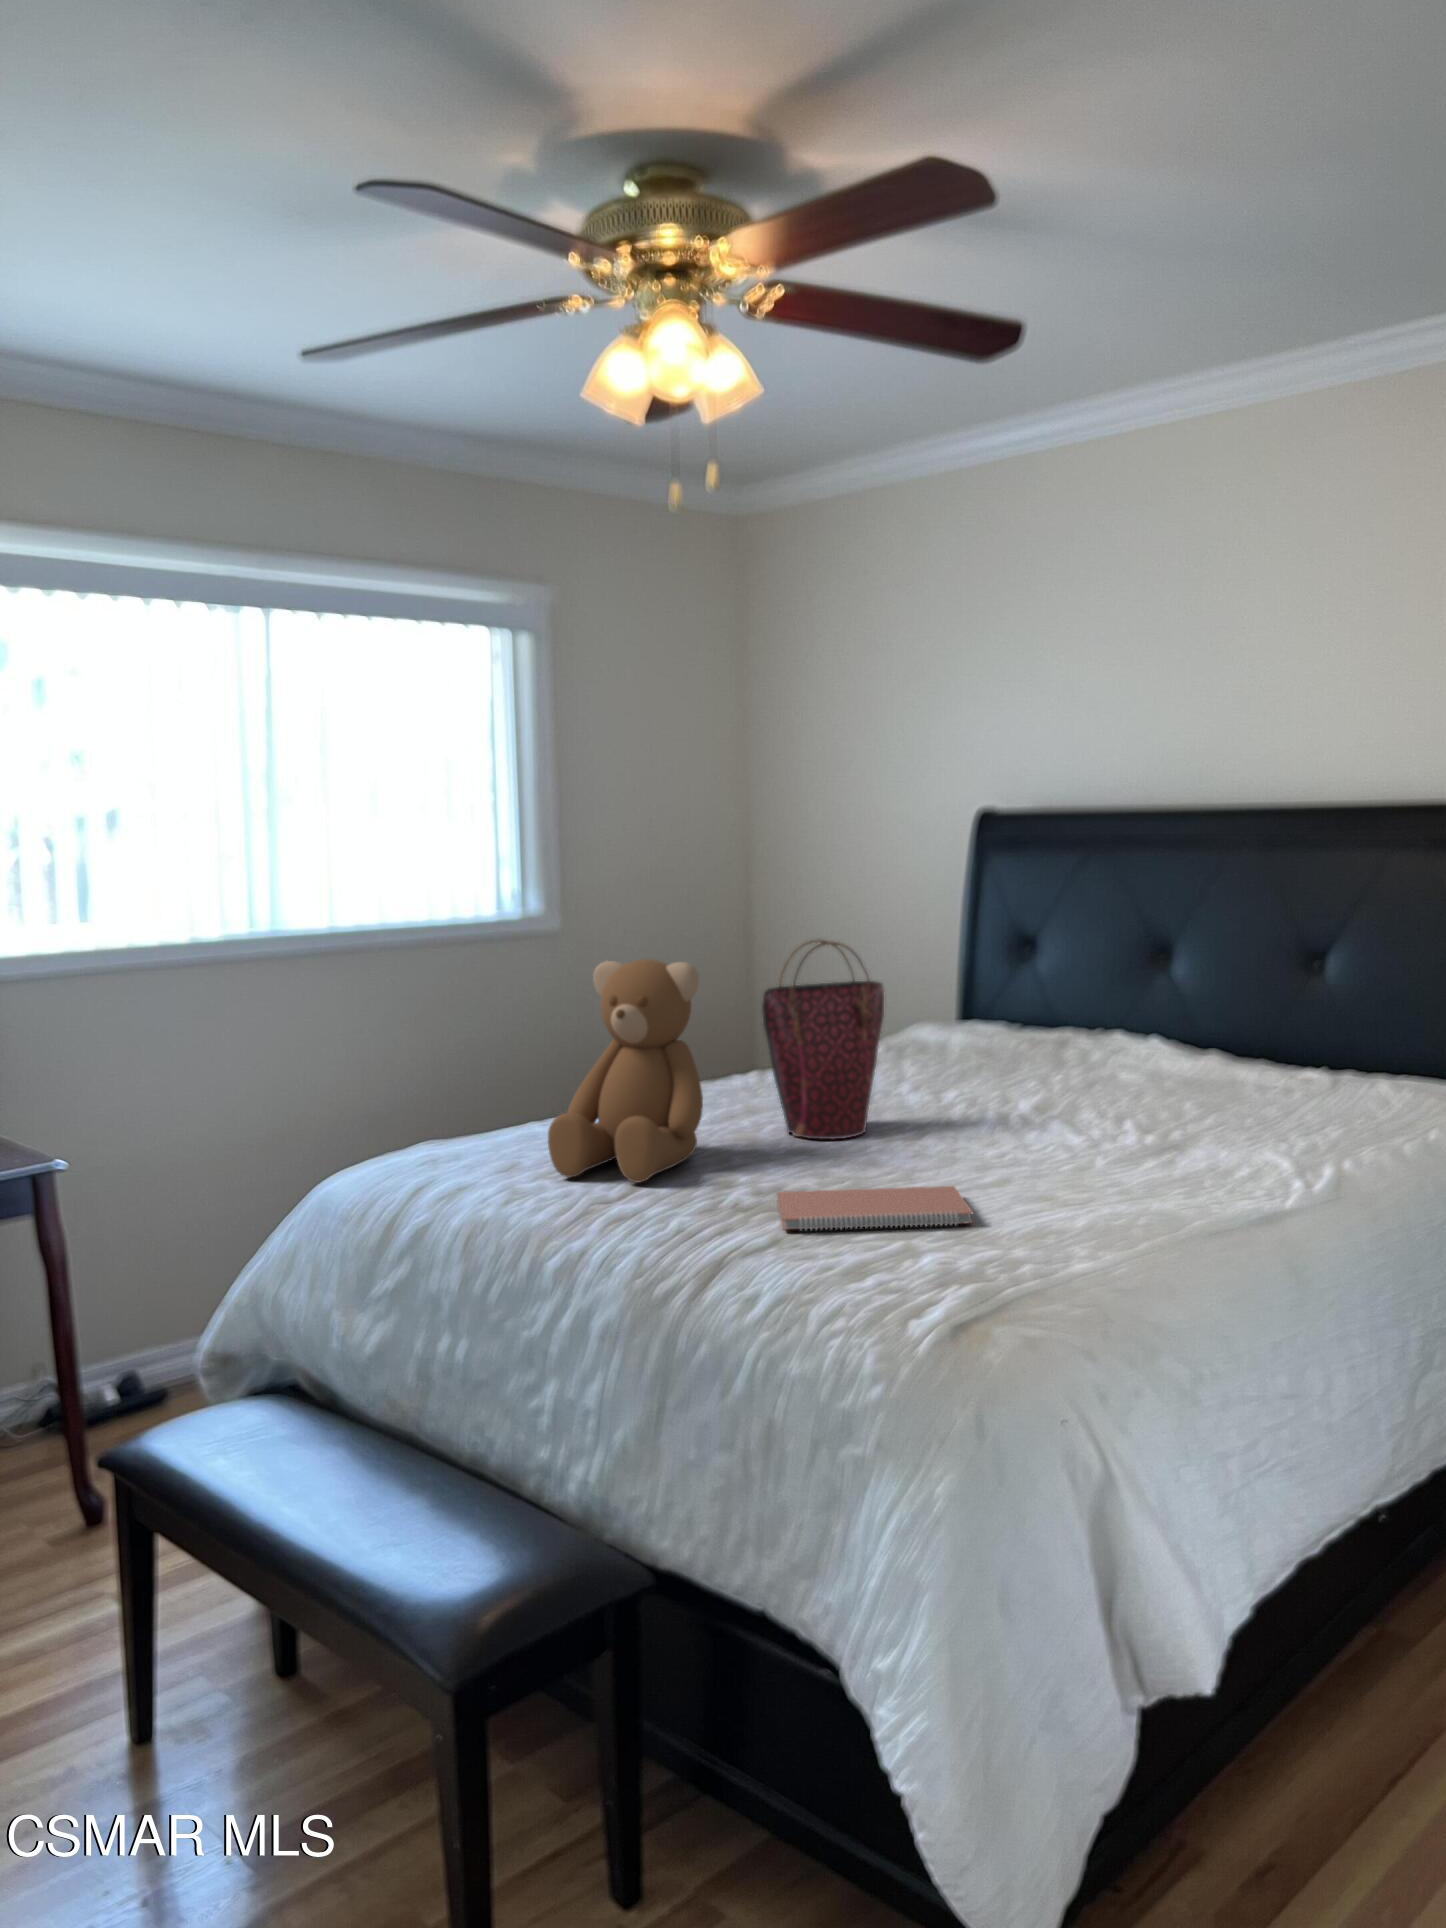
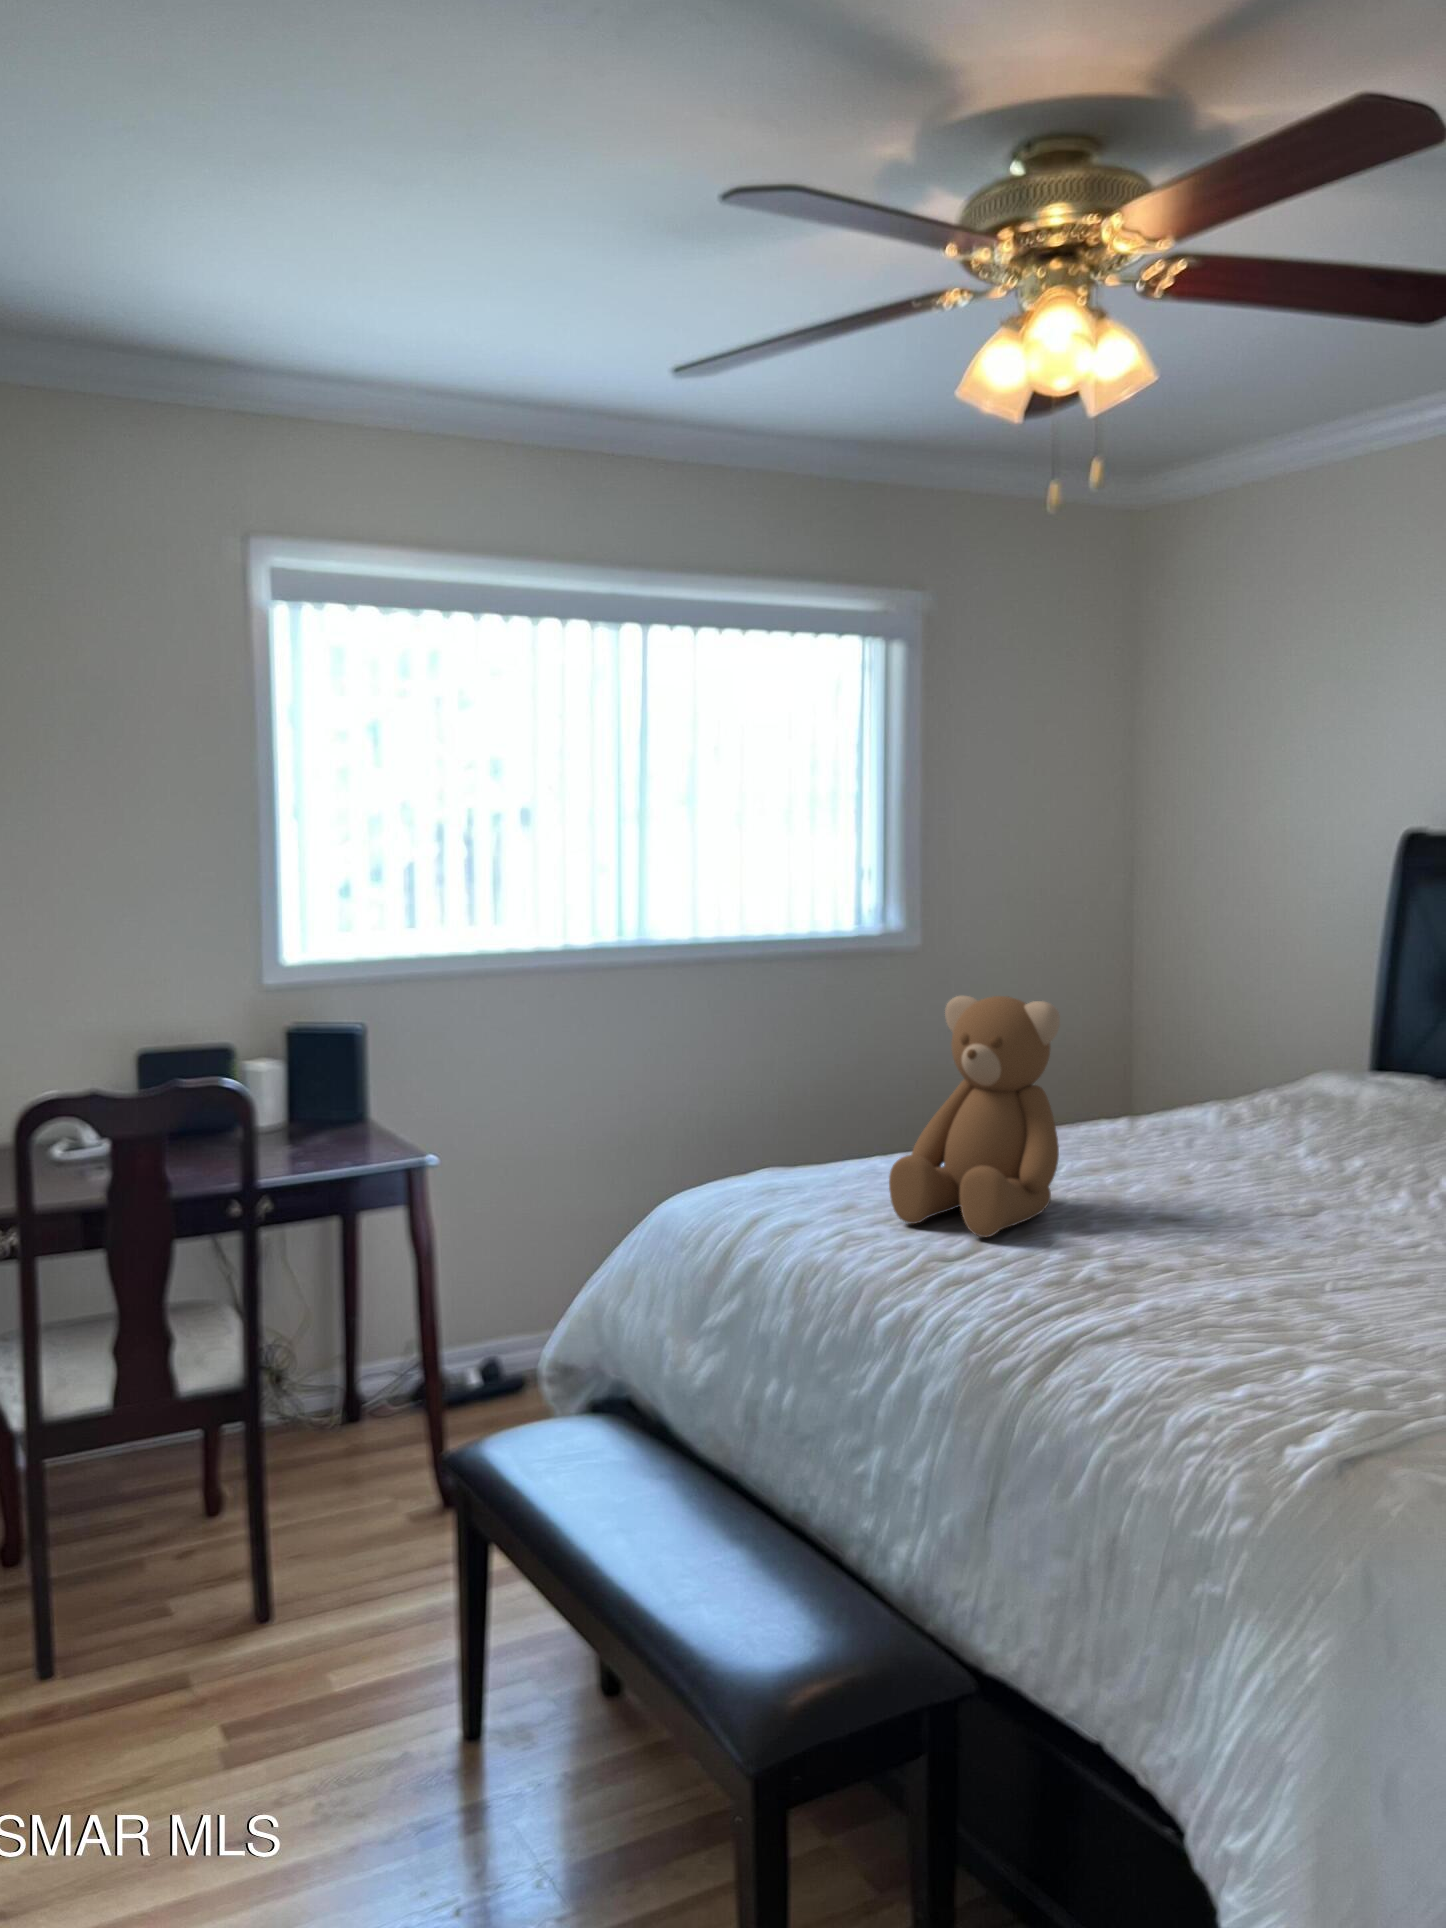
handbag: present [762,940,884,1139] -> none [1131,982,1275,1206]
notebook: present [776,1186,974,1230] -> none [1136,1265,1374,1331]

